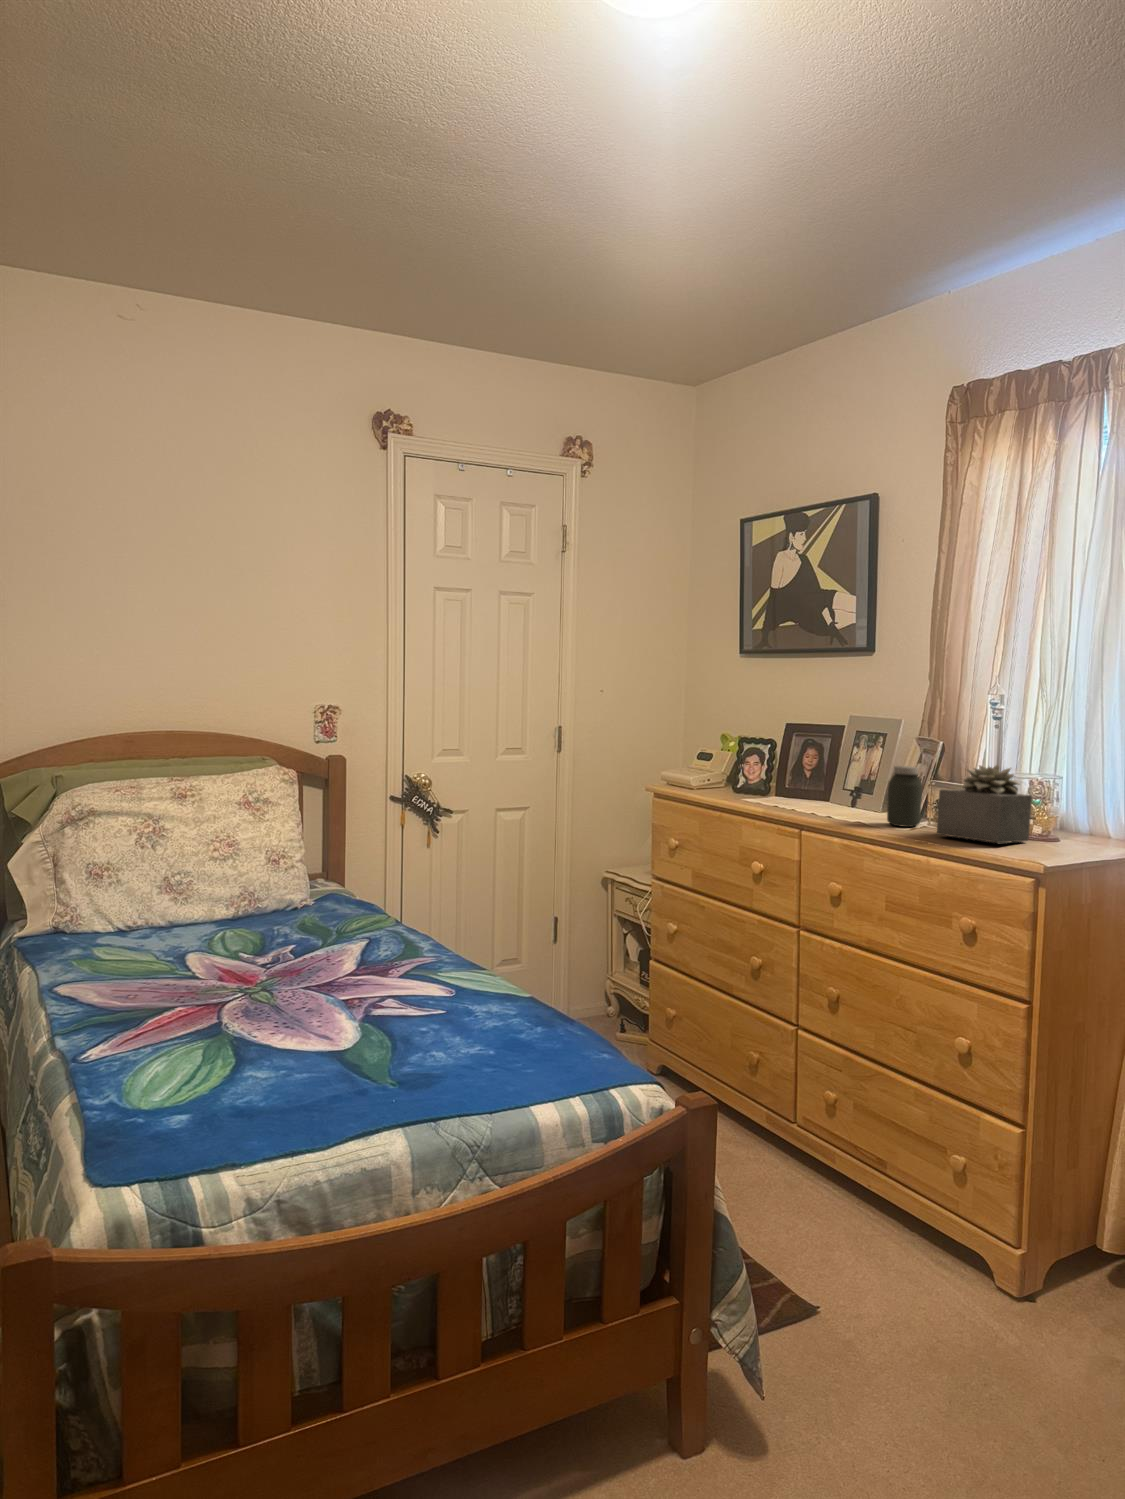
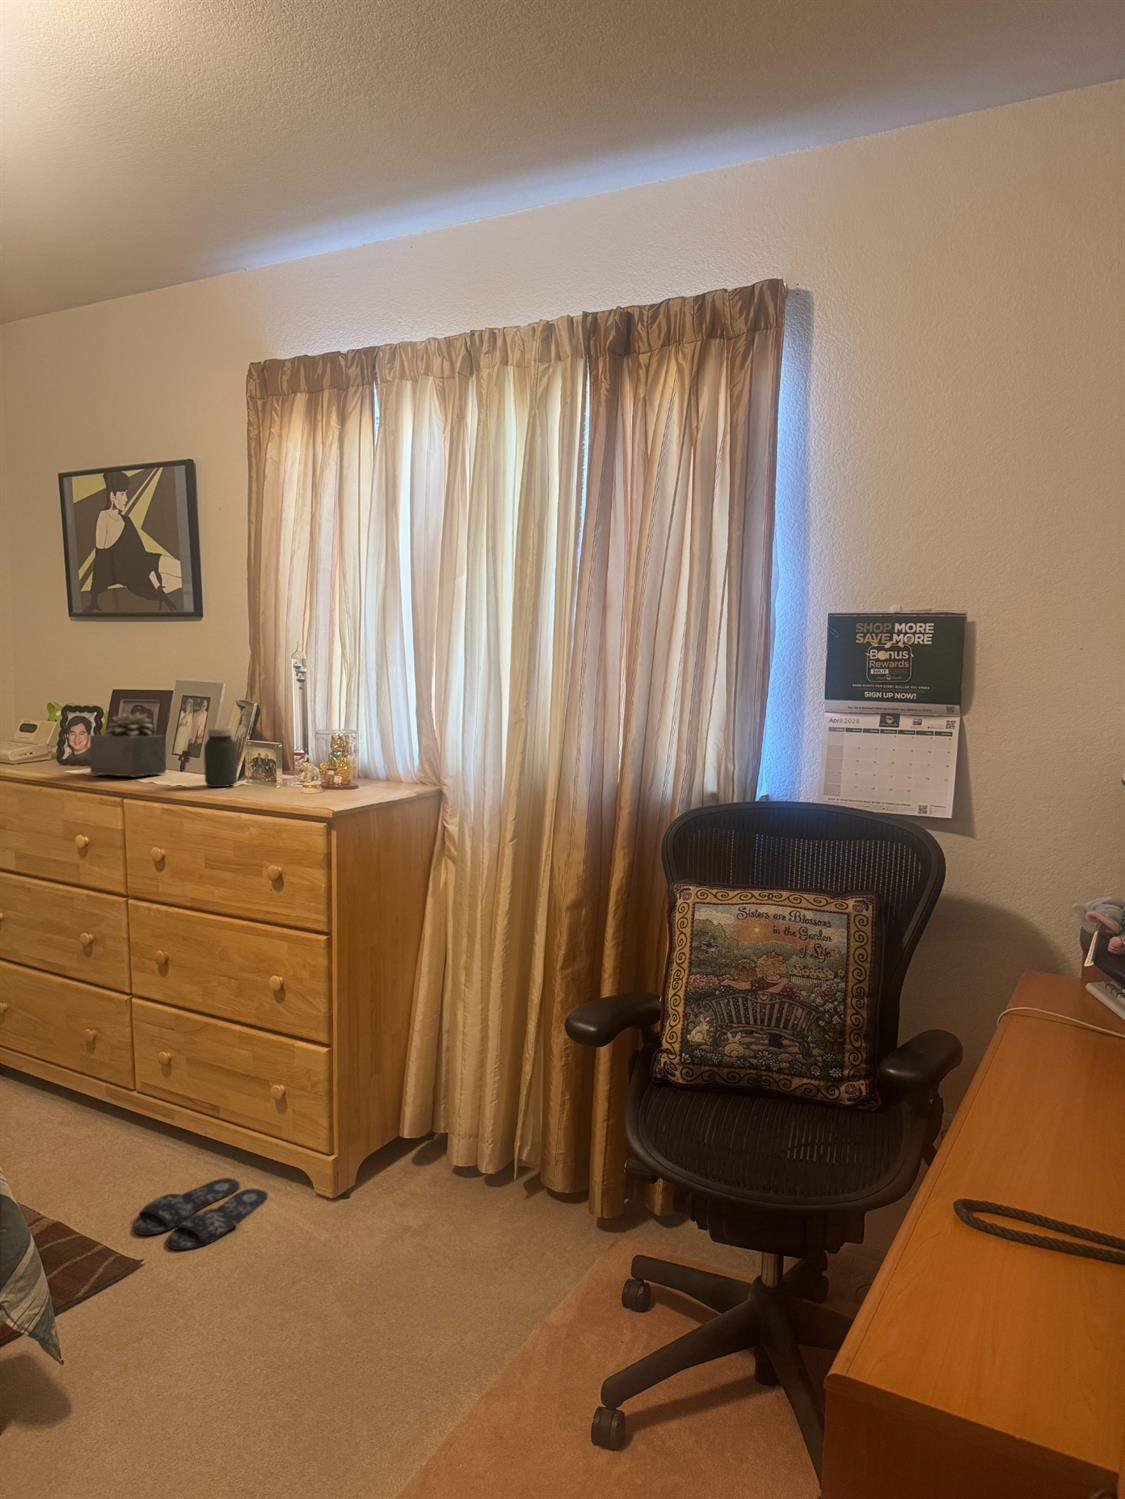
succulent plant: present [937,765,1032,843] -> present [90,713,166,776]
slippers: none [806,1238,942,1311] -> present [134,1178,268,1250]

